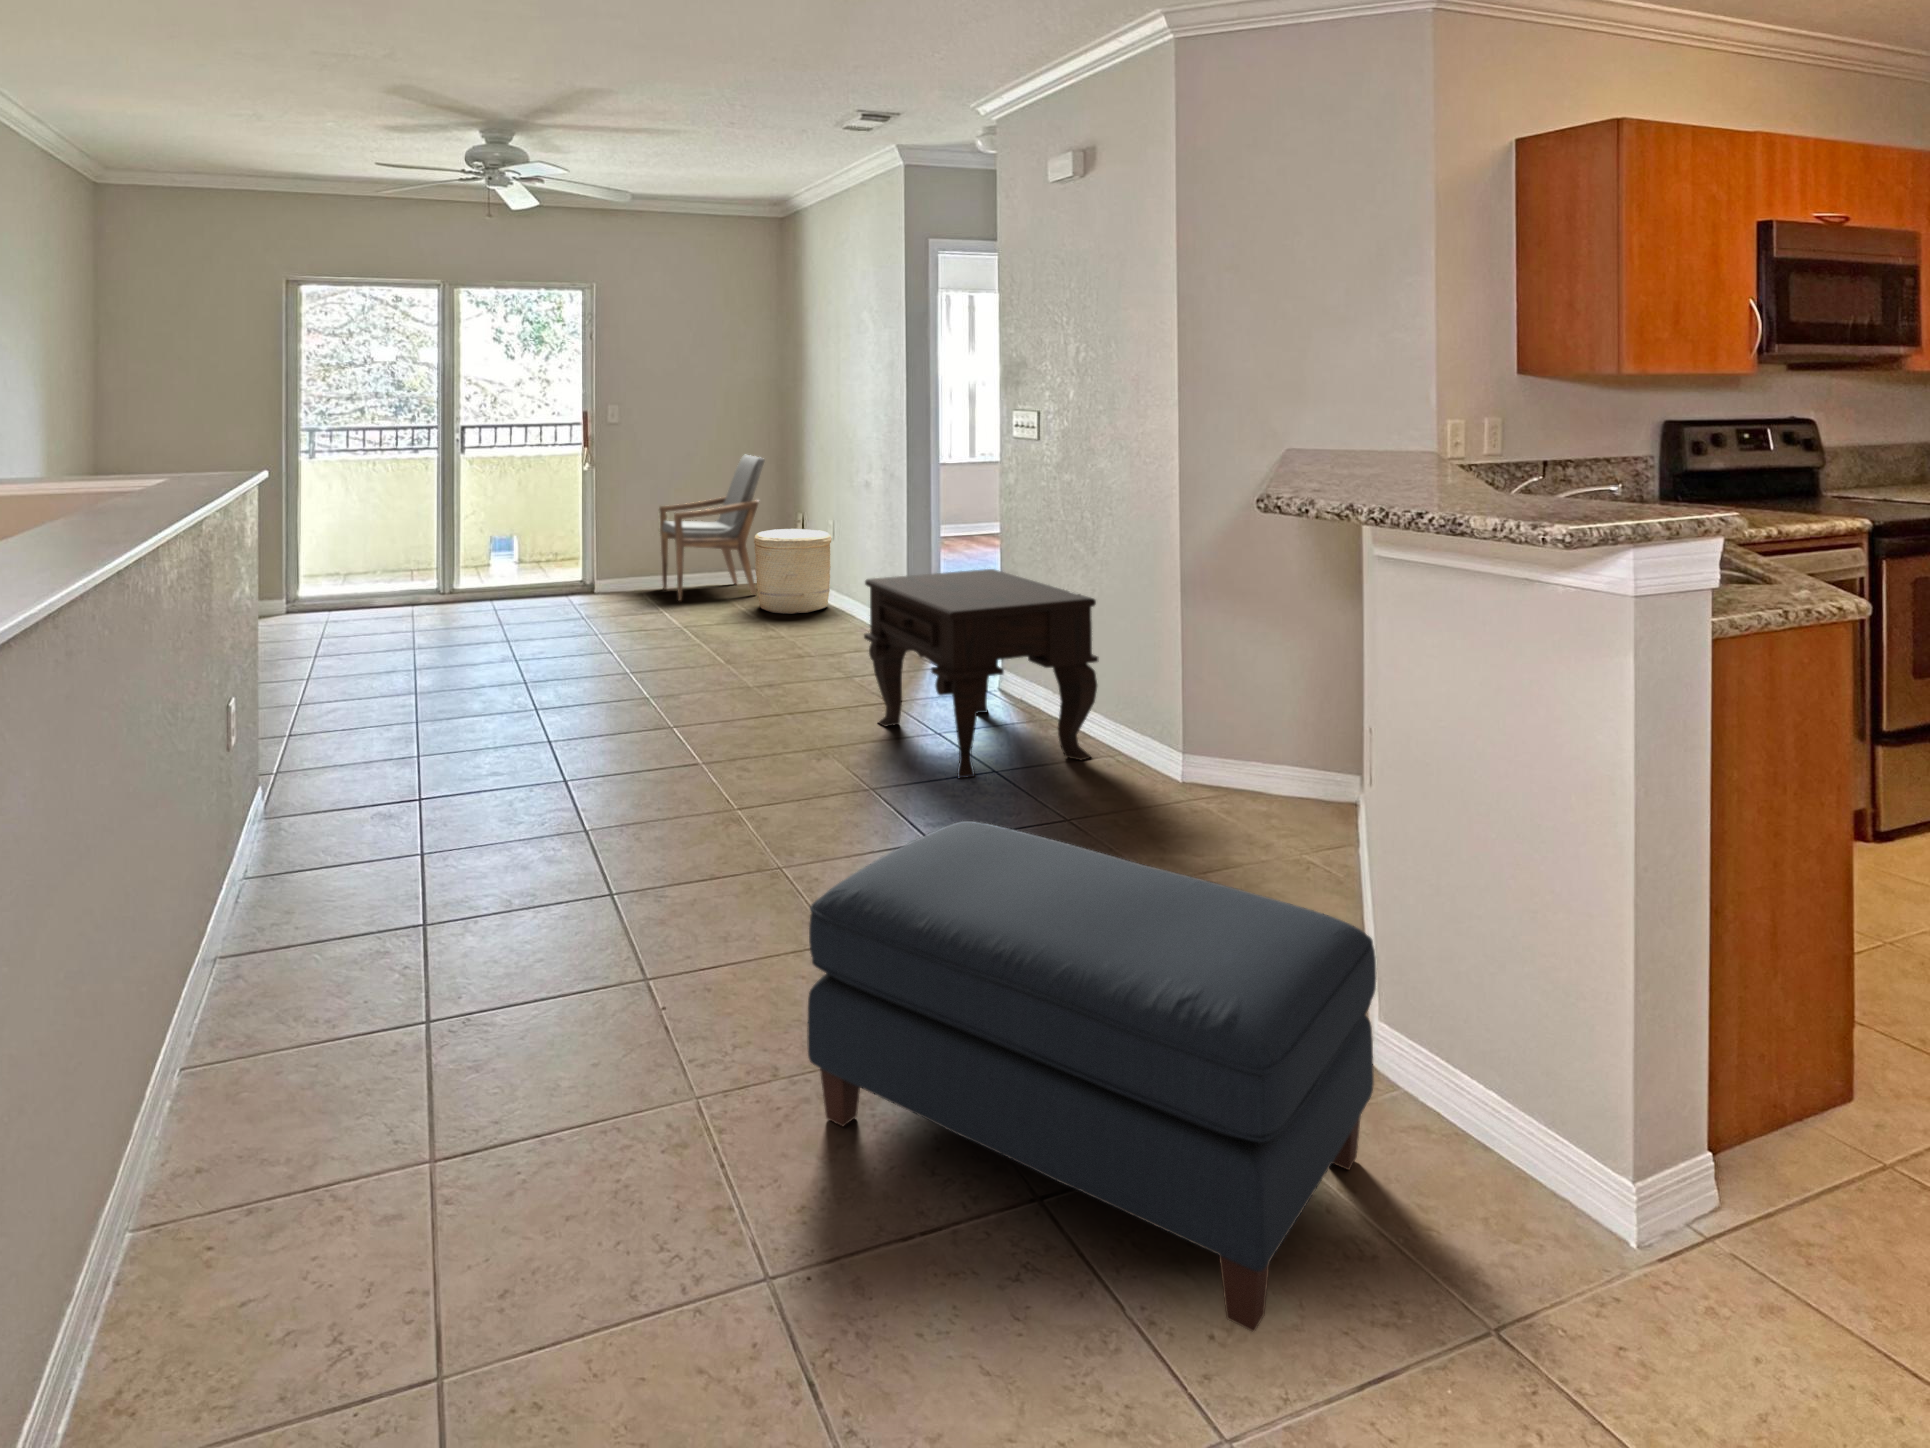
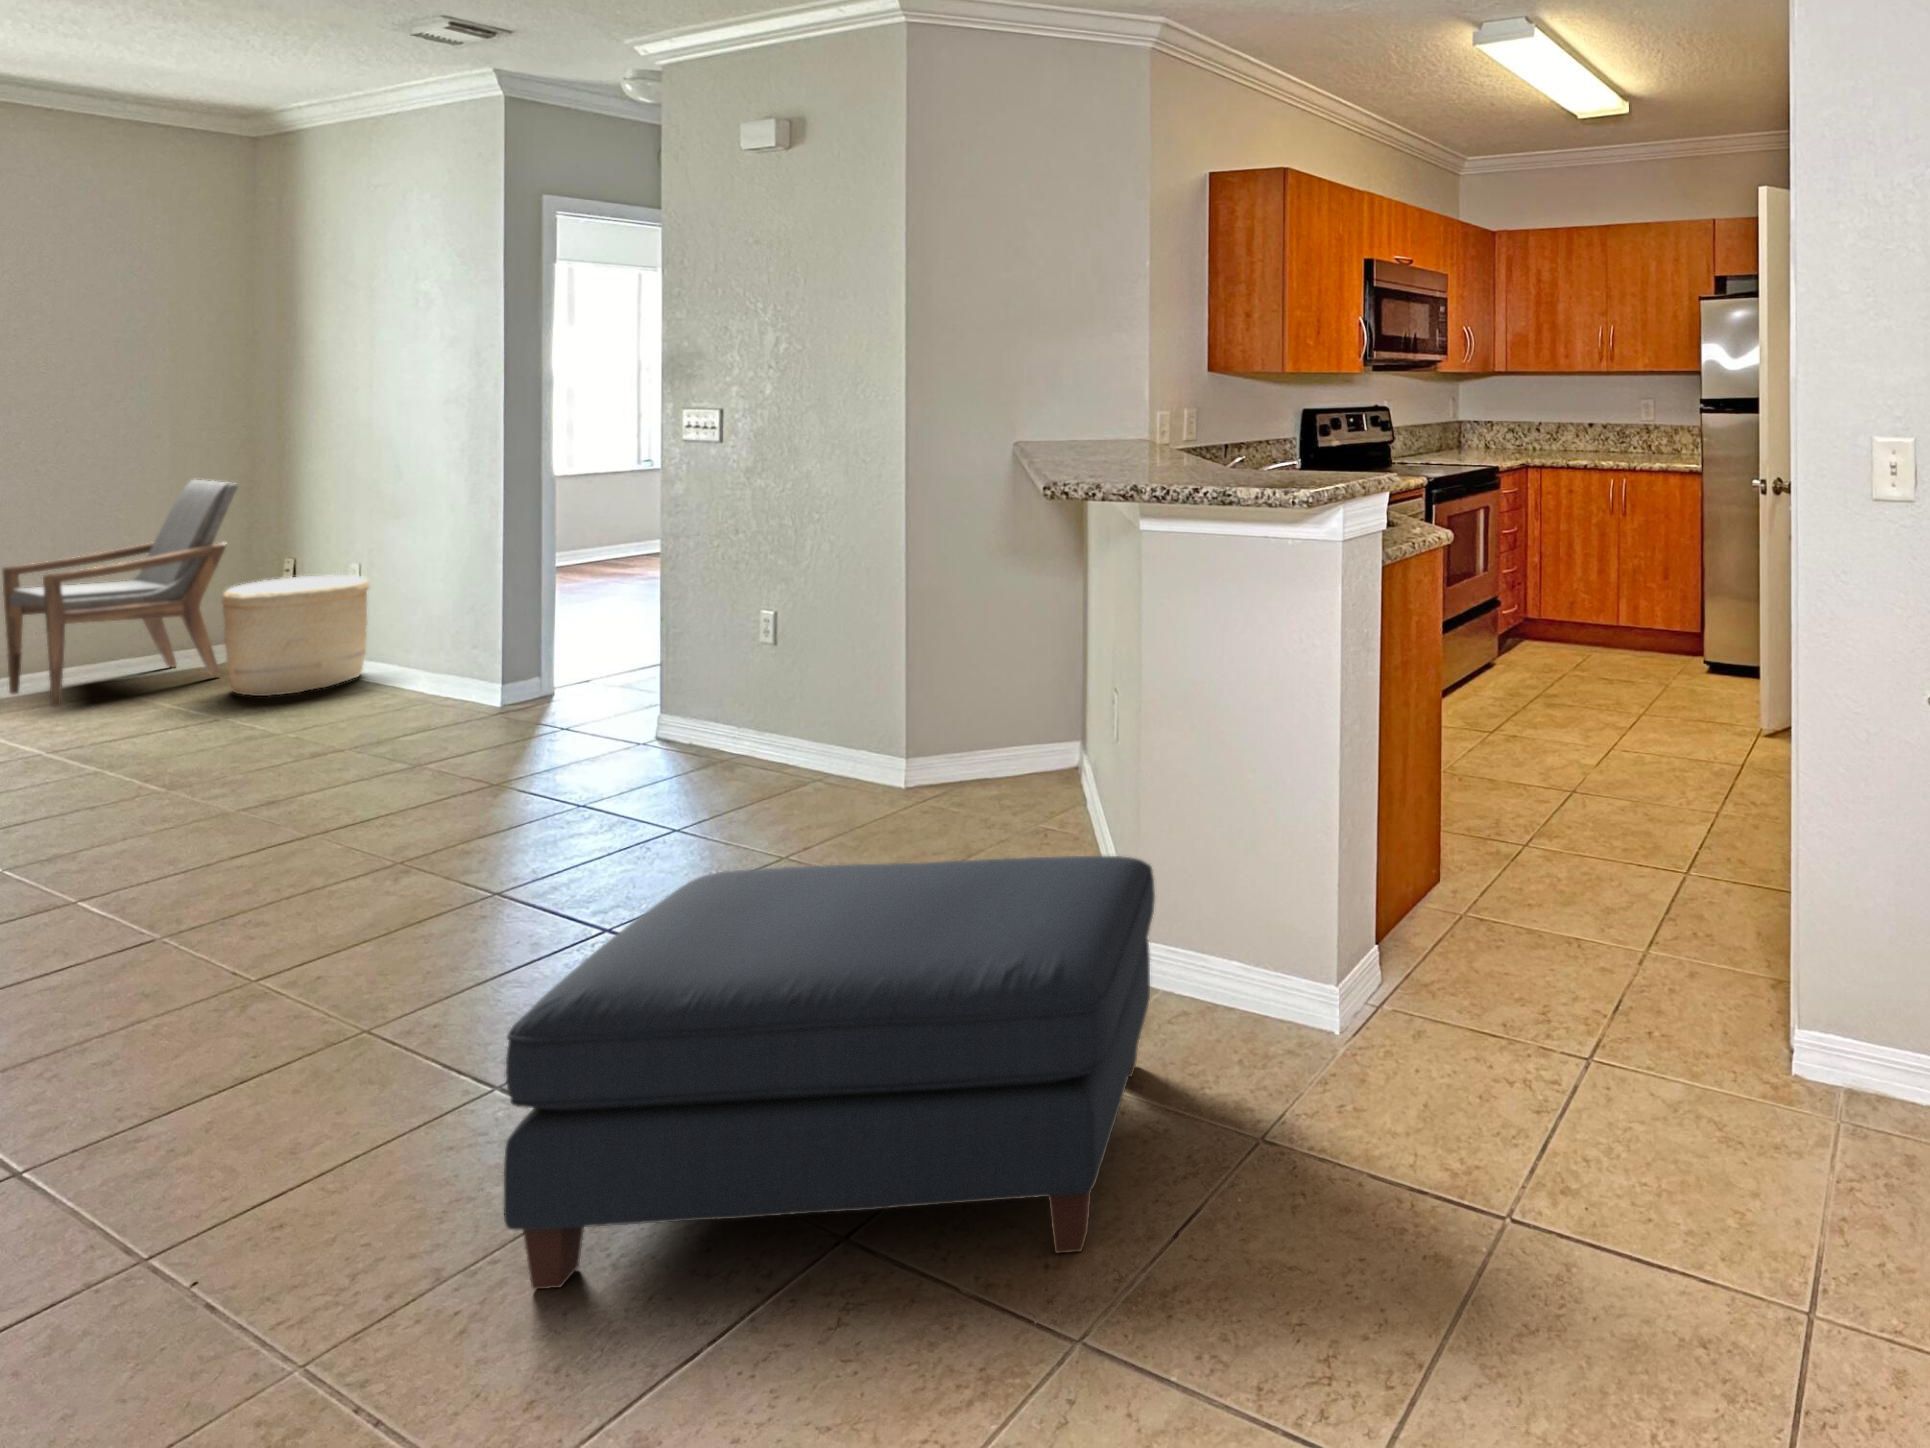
side table: present [864,569,1098,778] -> none [466,593,804,843]

